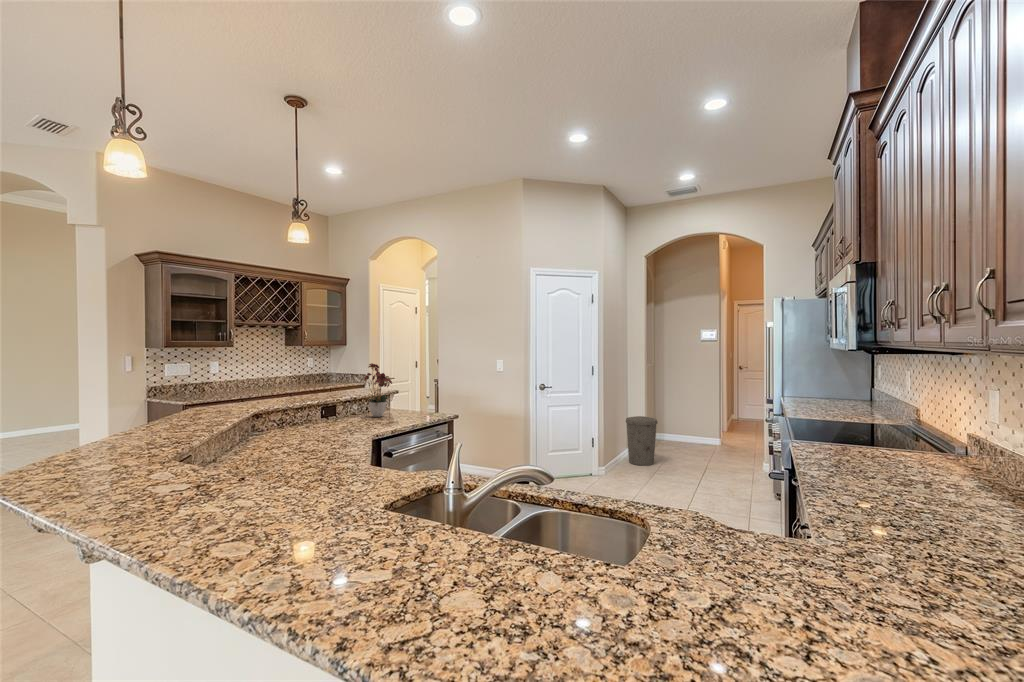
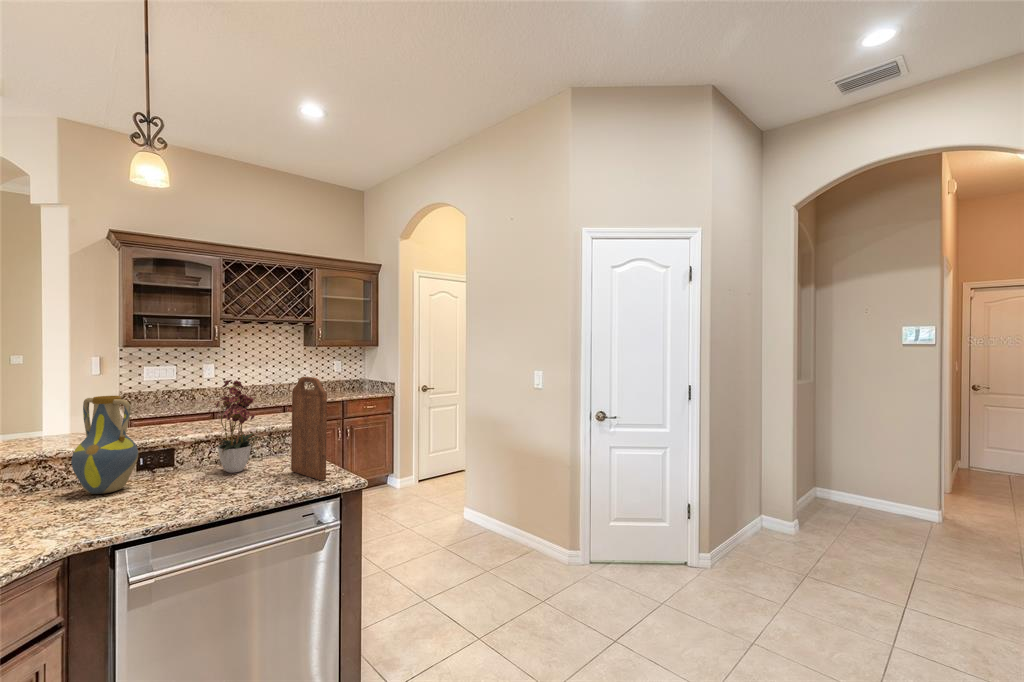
cutting board: none [412,360,441,416] -> present [291,377,327,481]
vase: none [314,371,345,426] -> present [71,396,138,494]
trash can: present [626,416,658,466] -> none [754,466,812,552]

